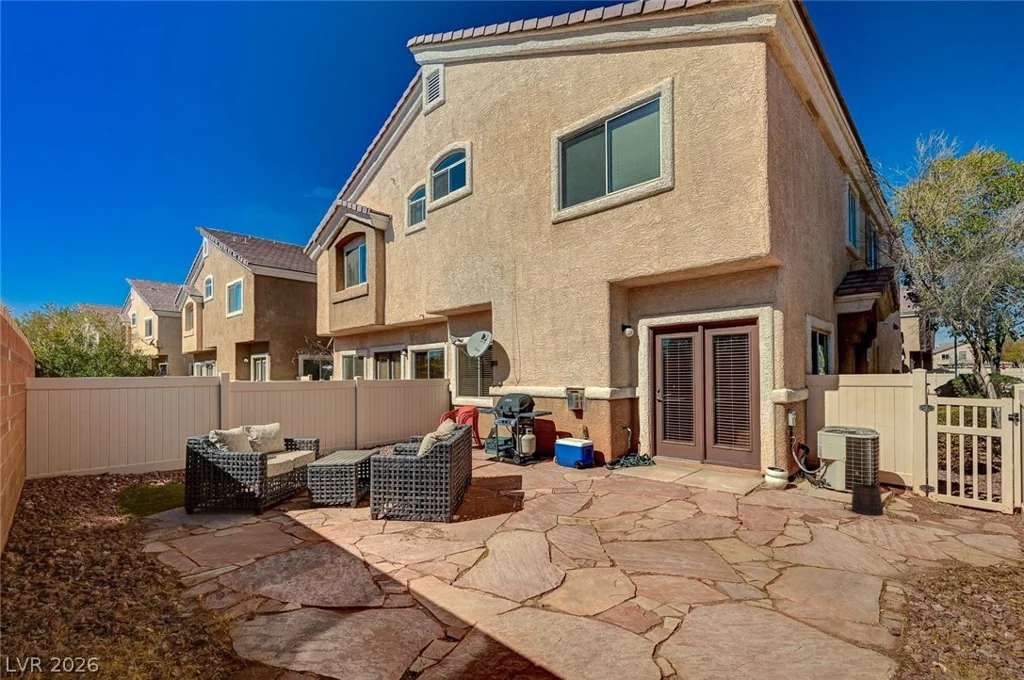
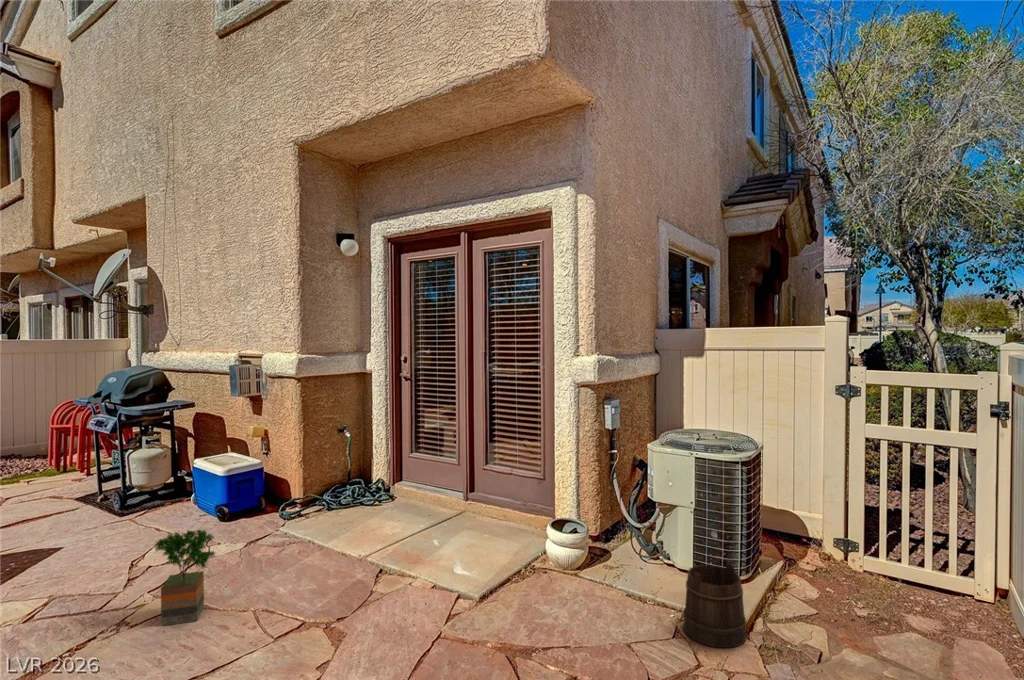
potted tree: none [606,461,632,499] -> present [155,529,215,626]

